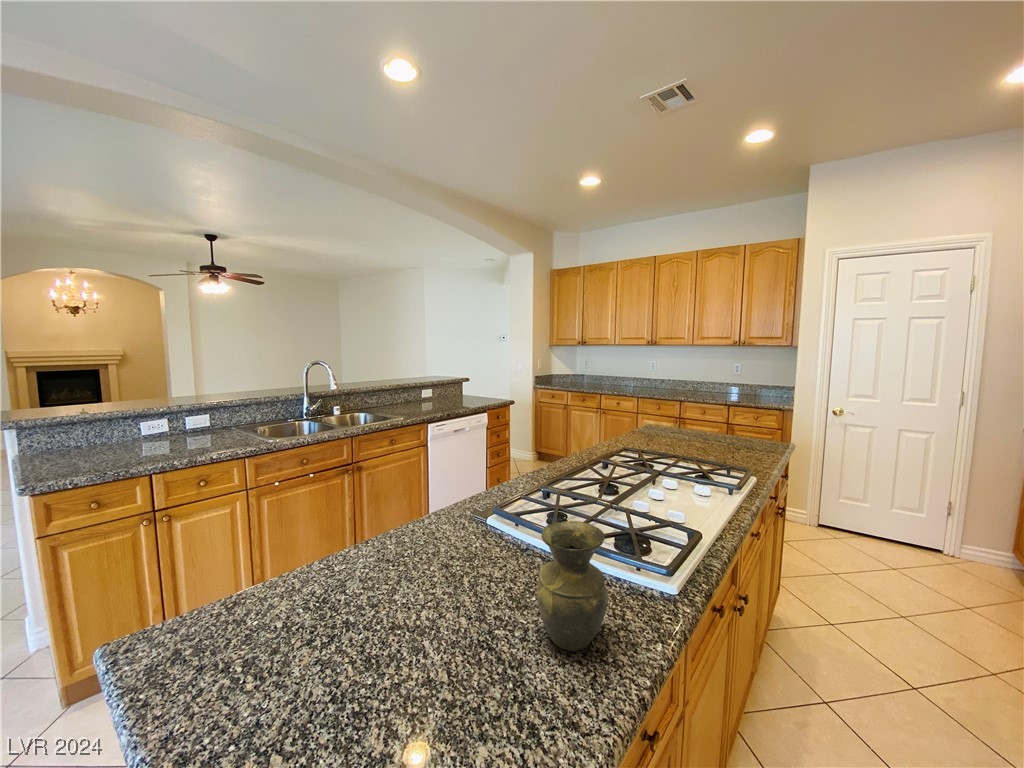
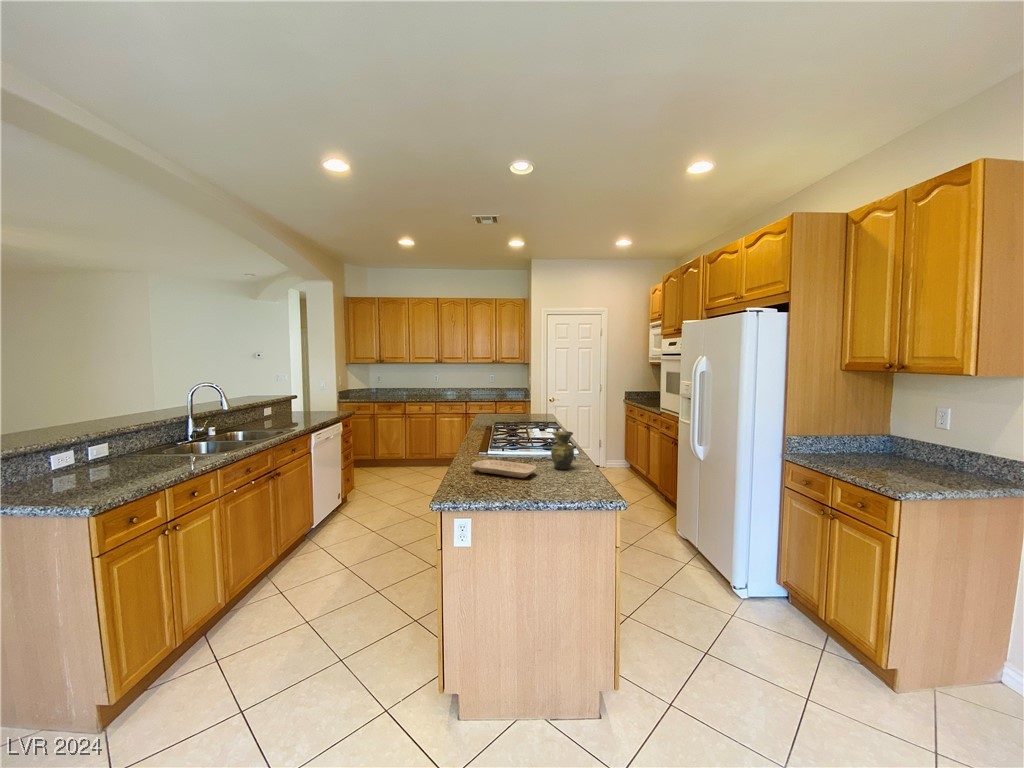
tray: none [372,539,470,639] -> present [472,460,537,478]

